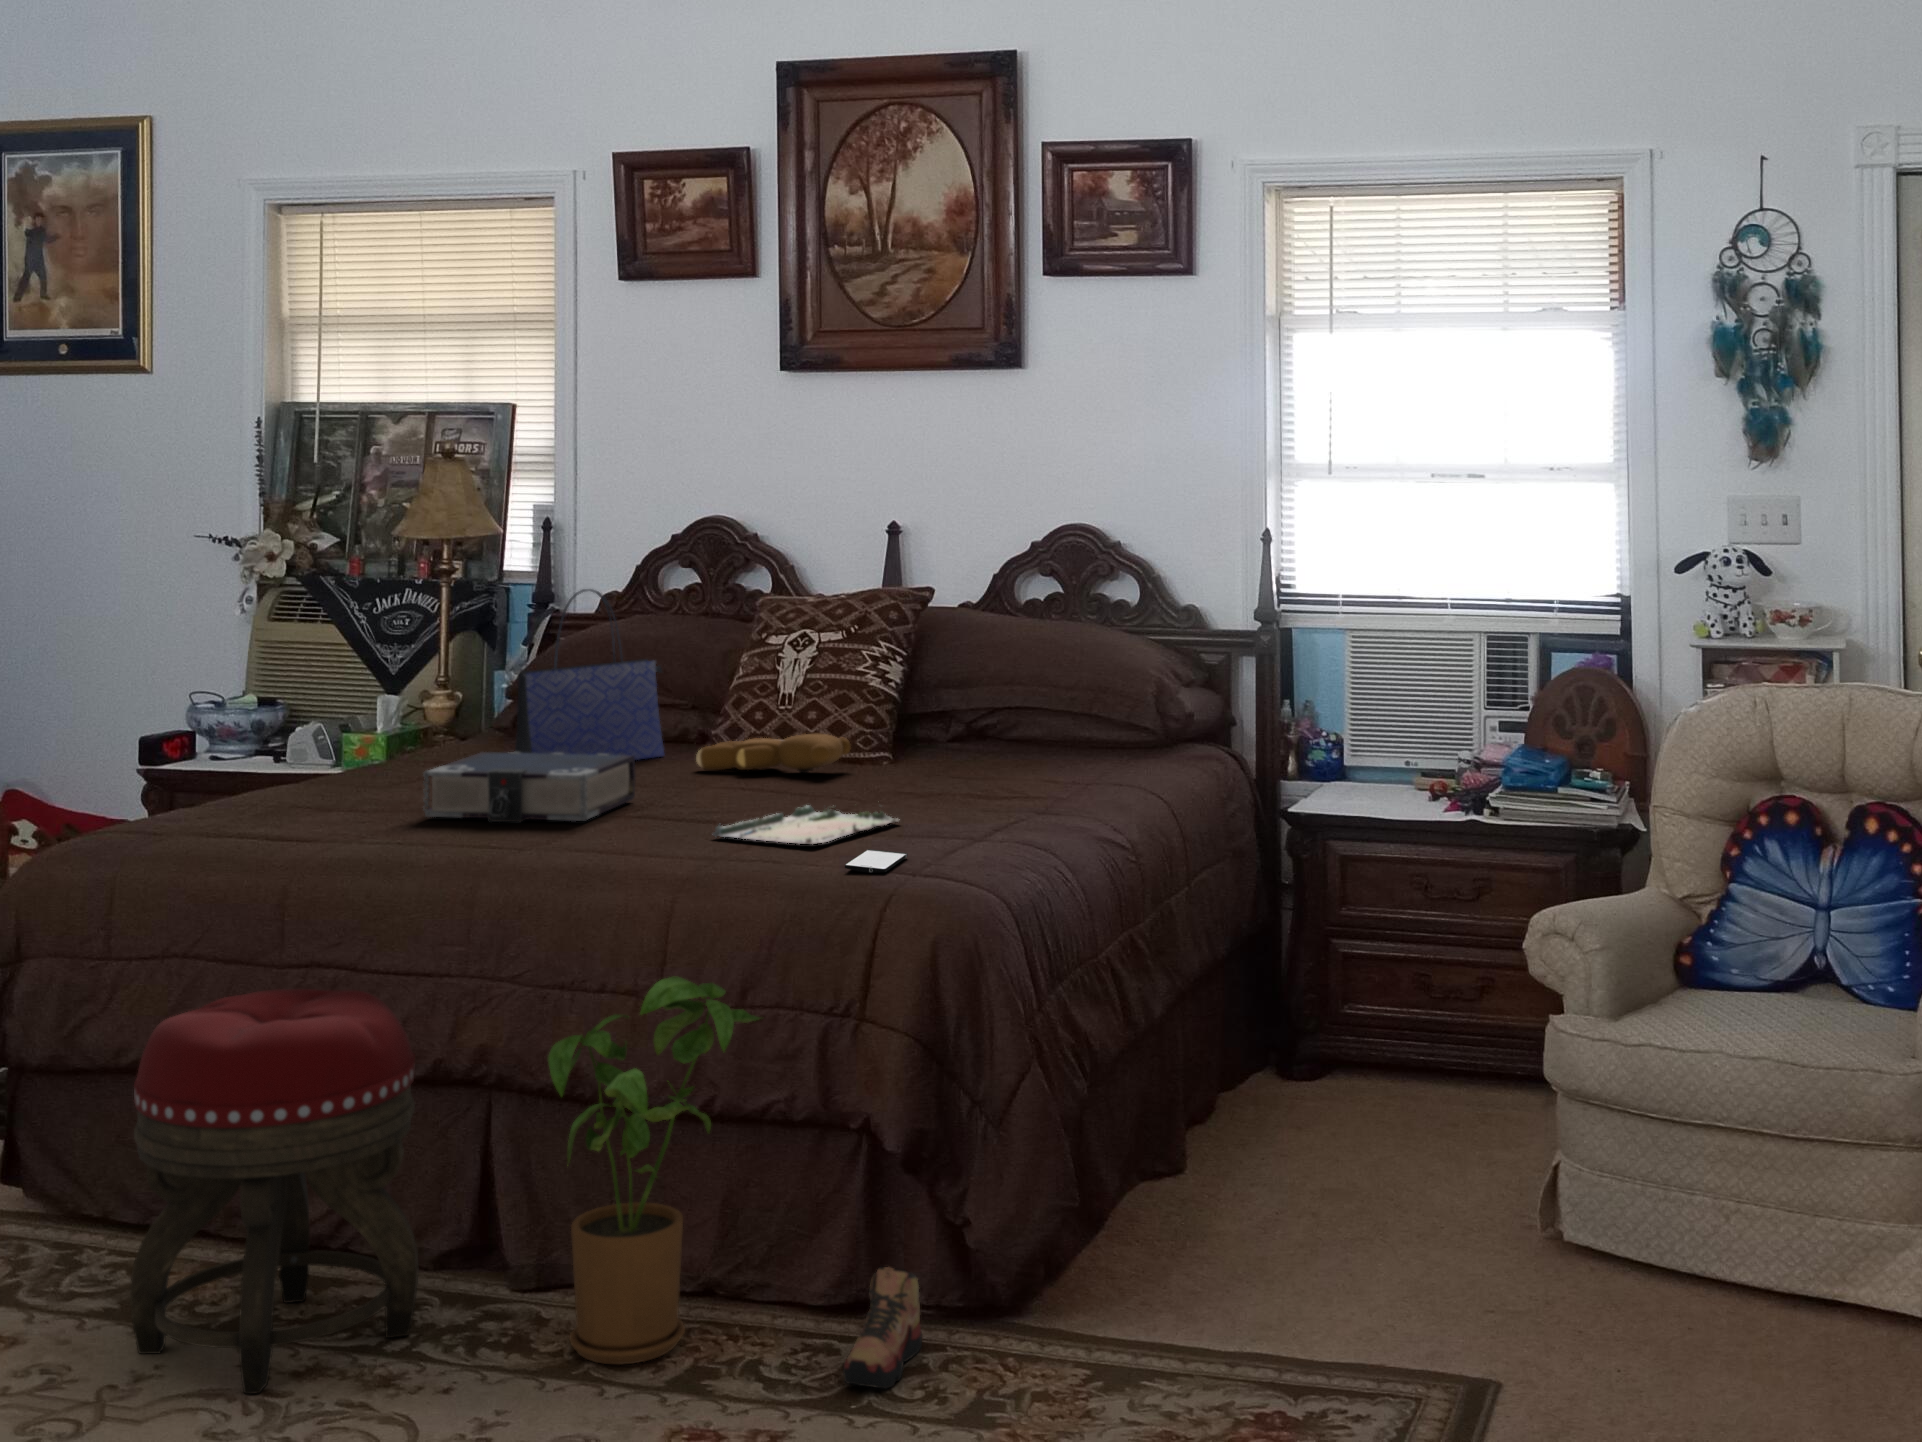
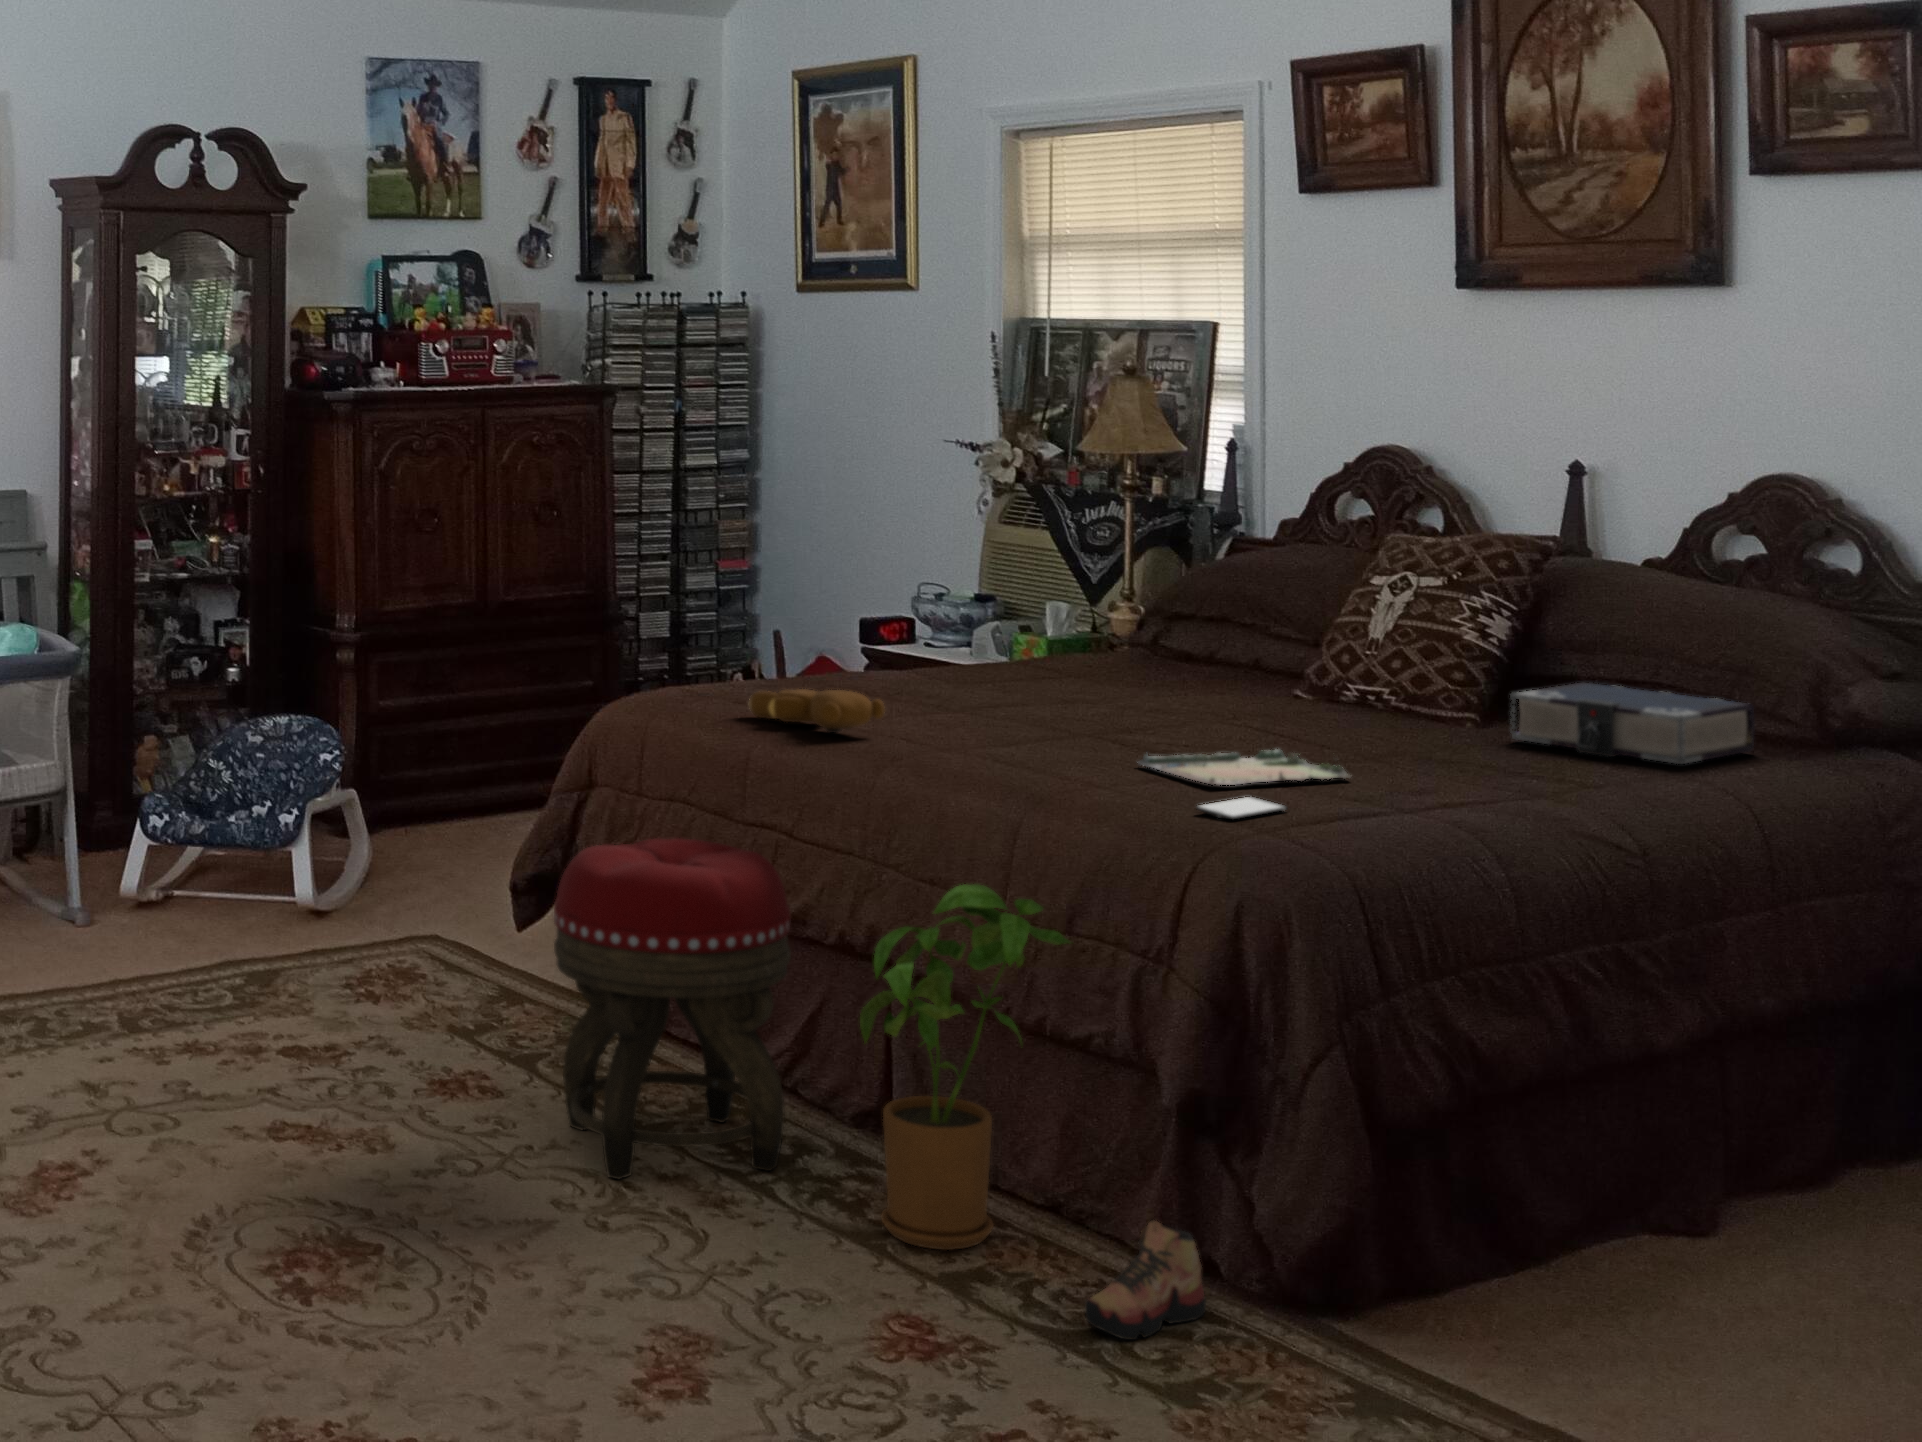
tote bag: present [514,589,664,760] -> none [1088,511,1261,690]
teddy bear: present [696,734,851,773] -> present [749,689,884,733]
book: present [423,752,636,822] -> present [1511,683,1755,764]

